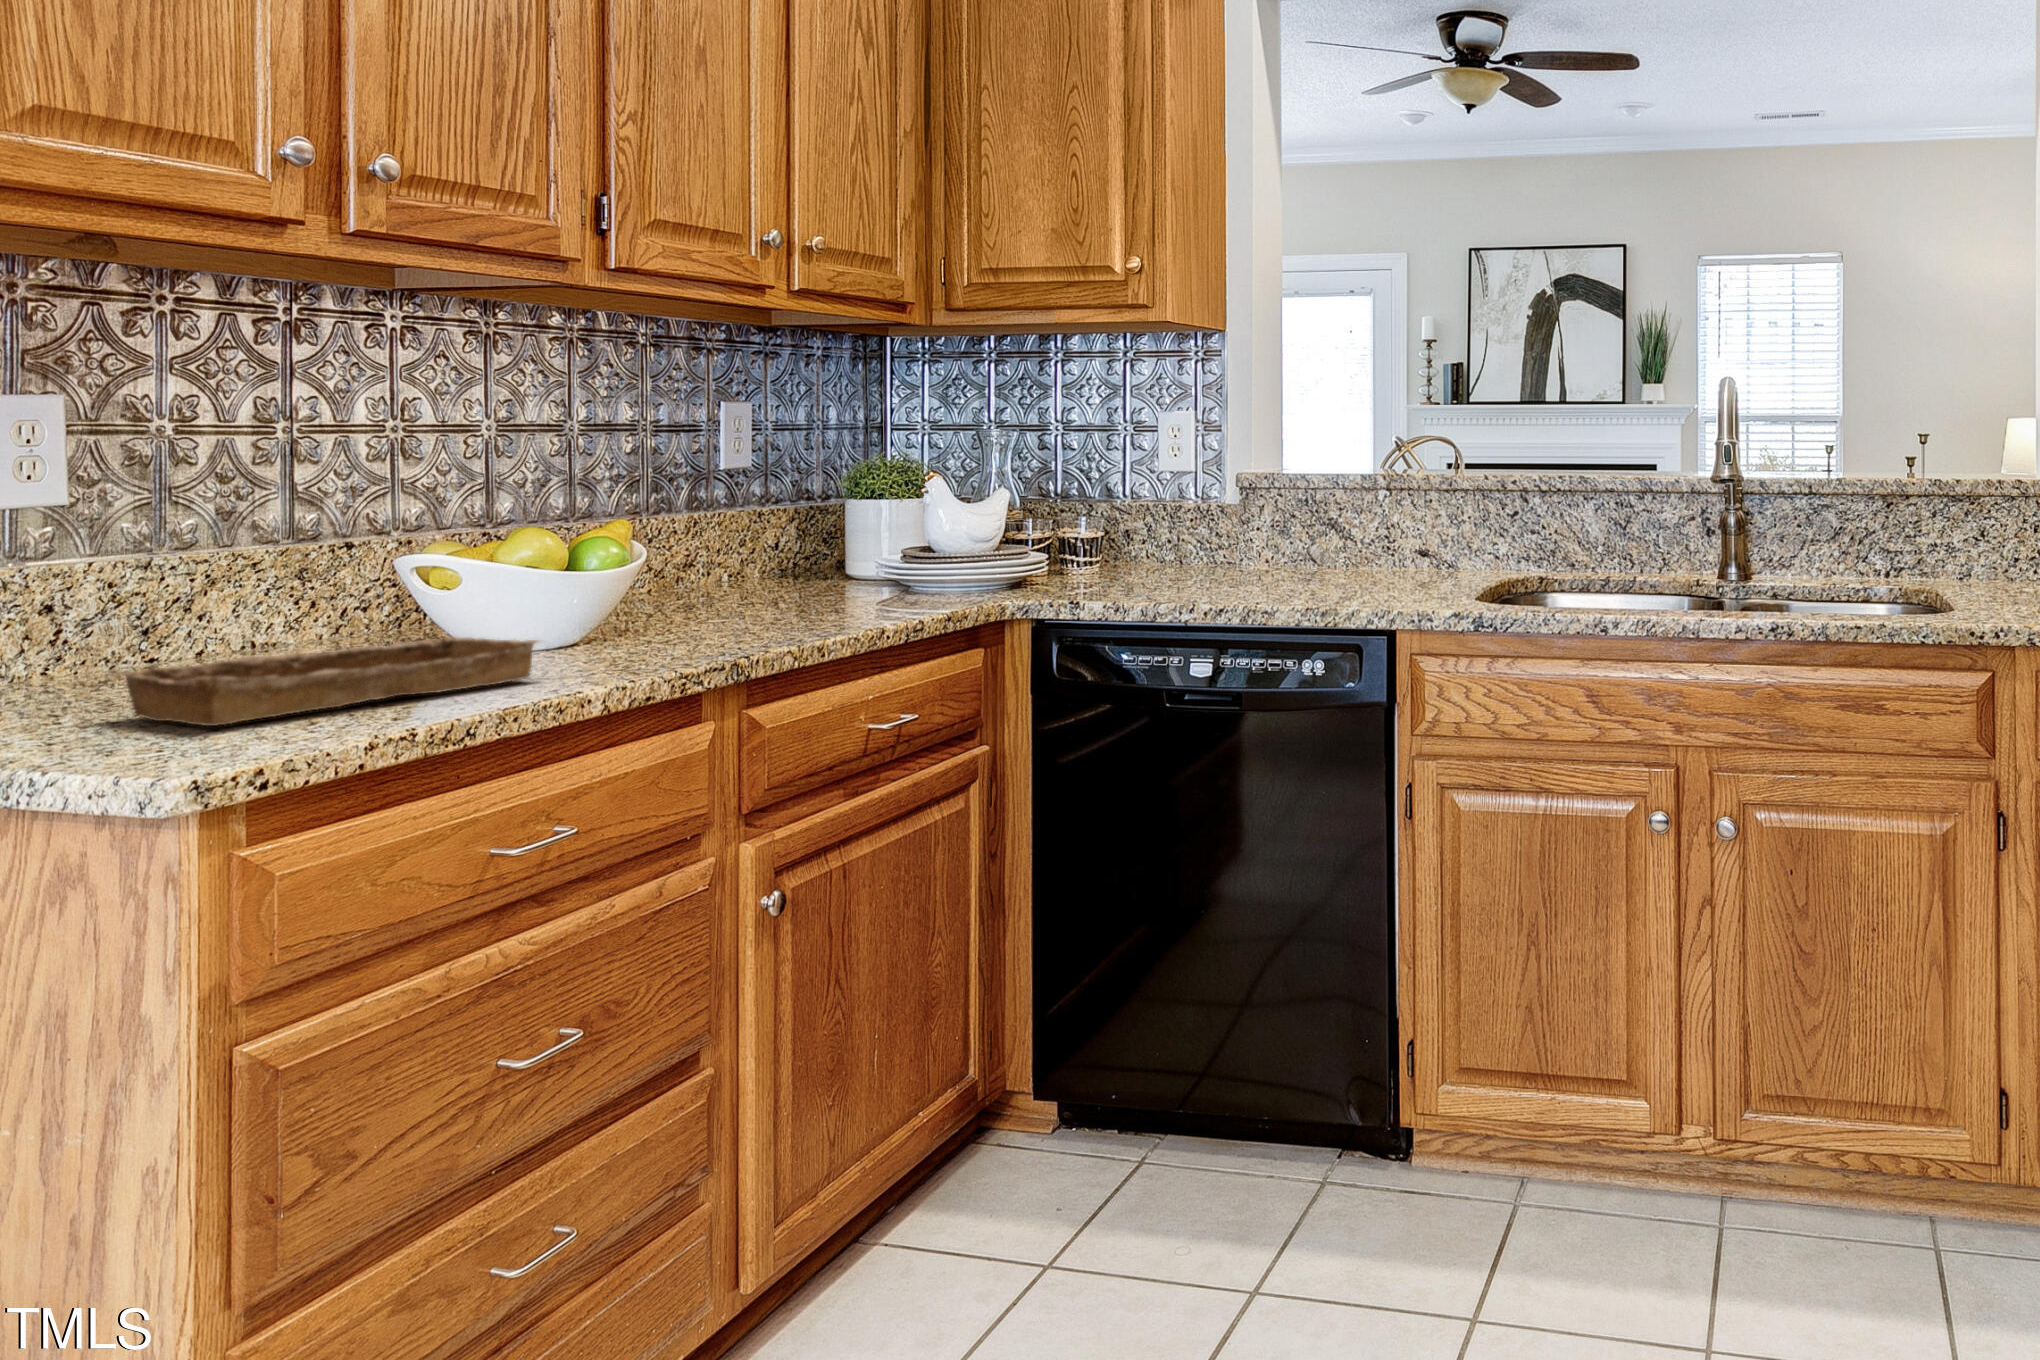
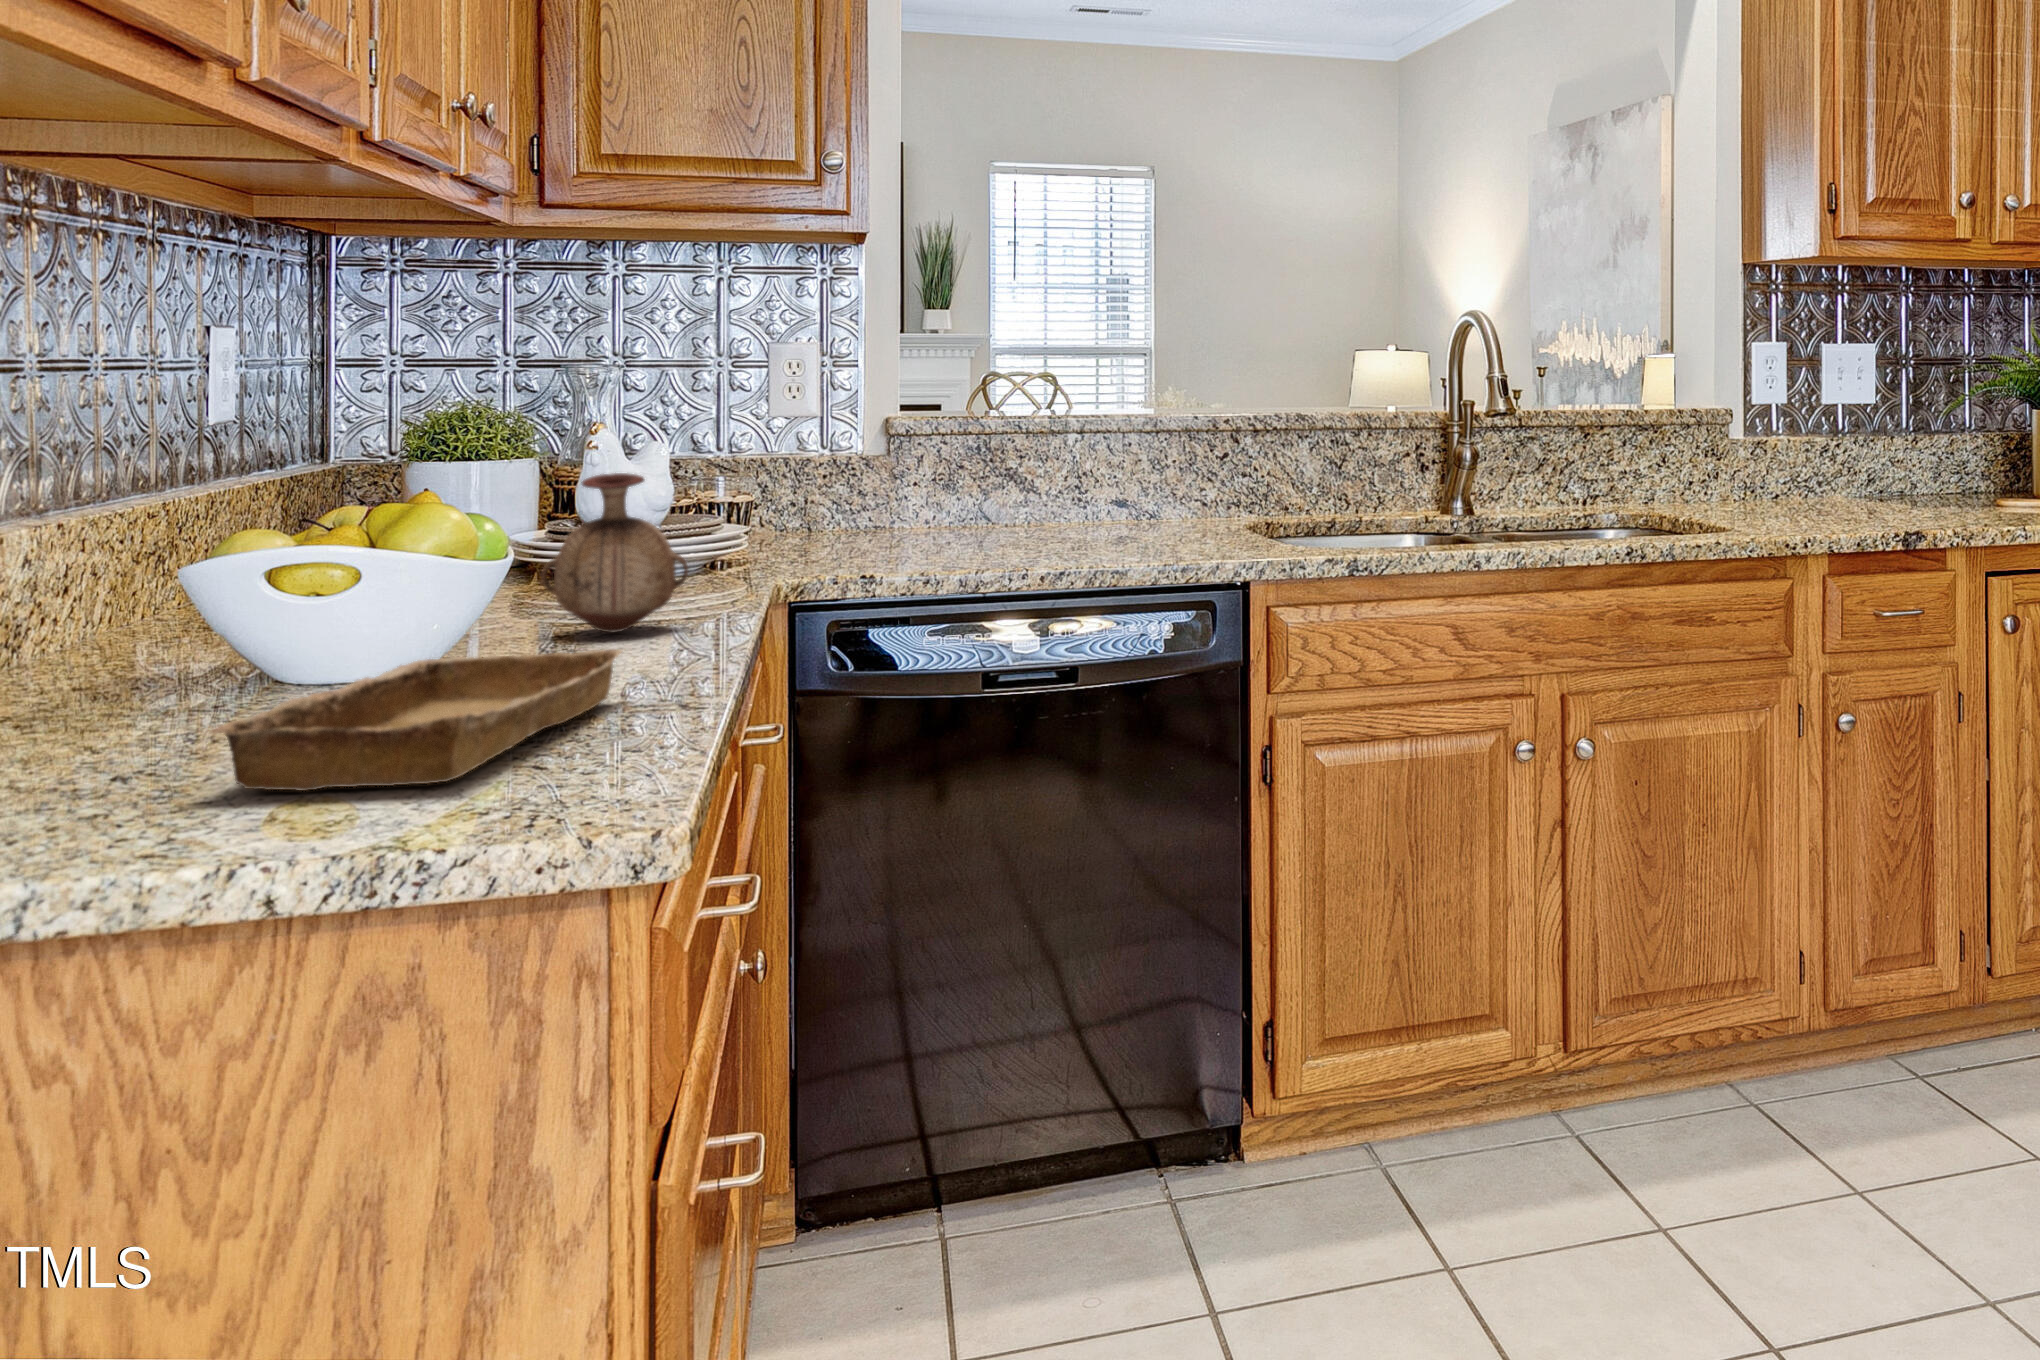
vase: none [714,508,811,630] -> present [541,473,688,633]

